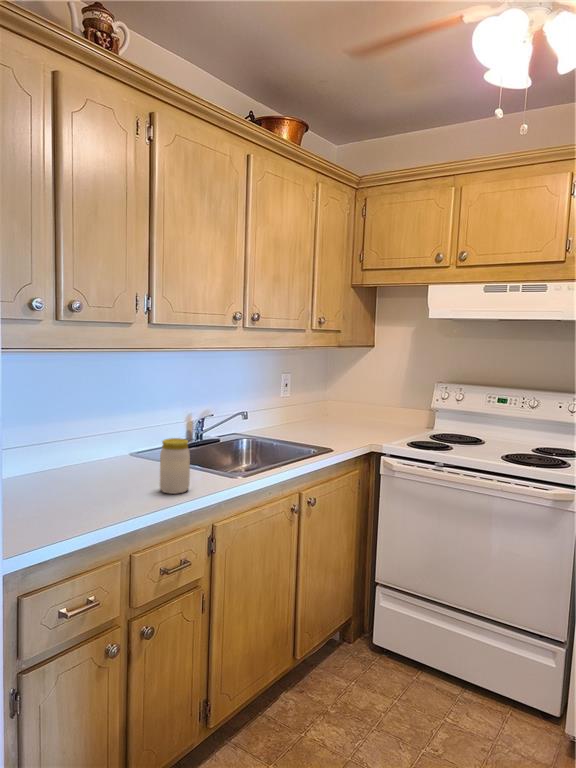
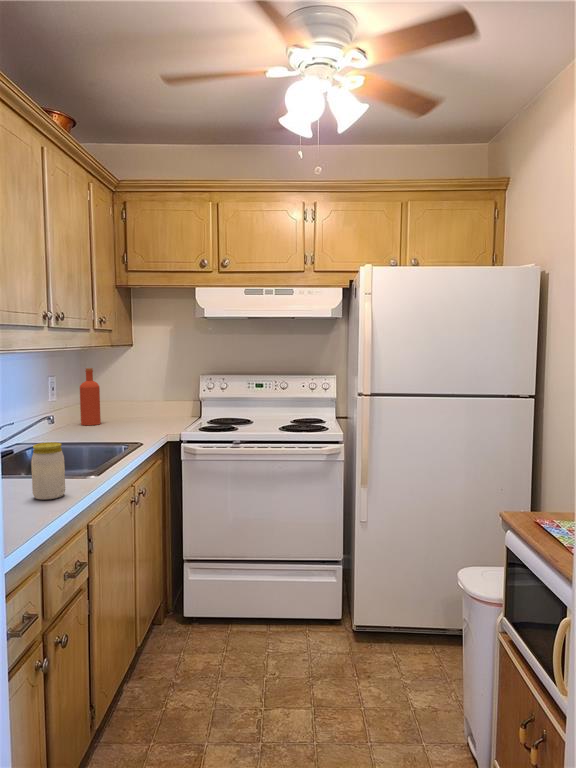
bottle: none [311,367,331,424] -> present [80,368,101,425]

